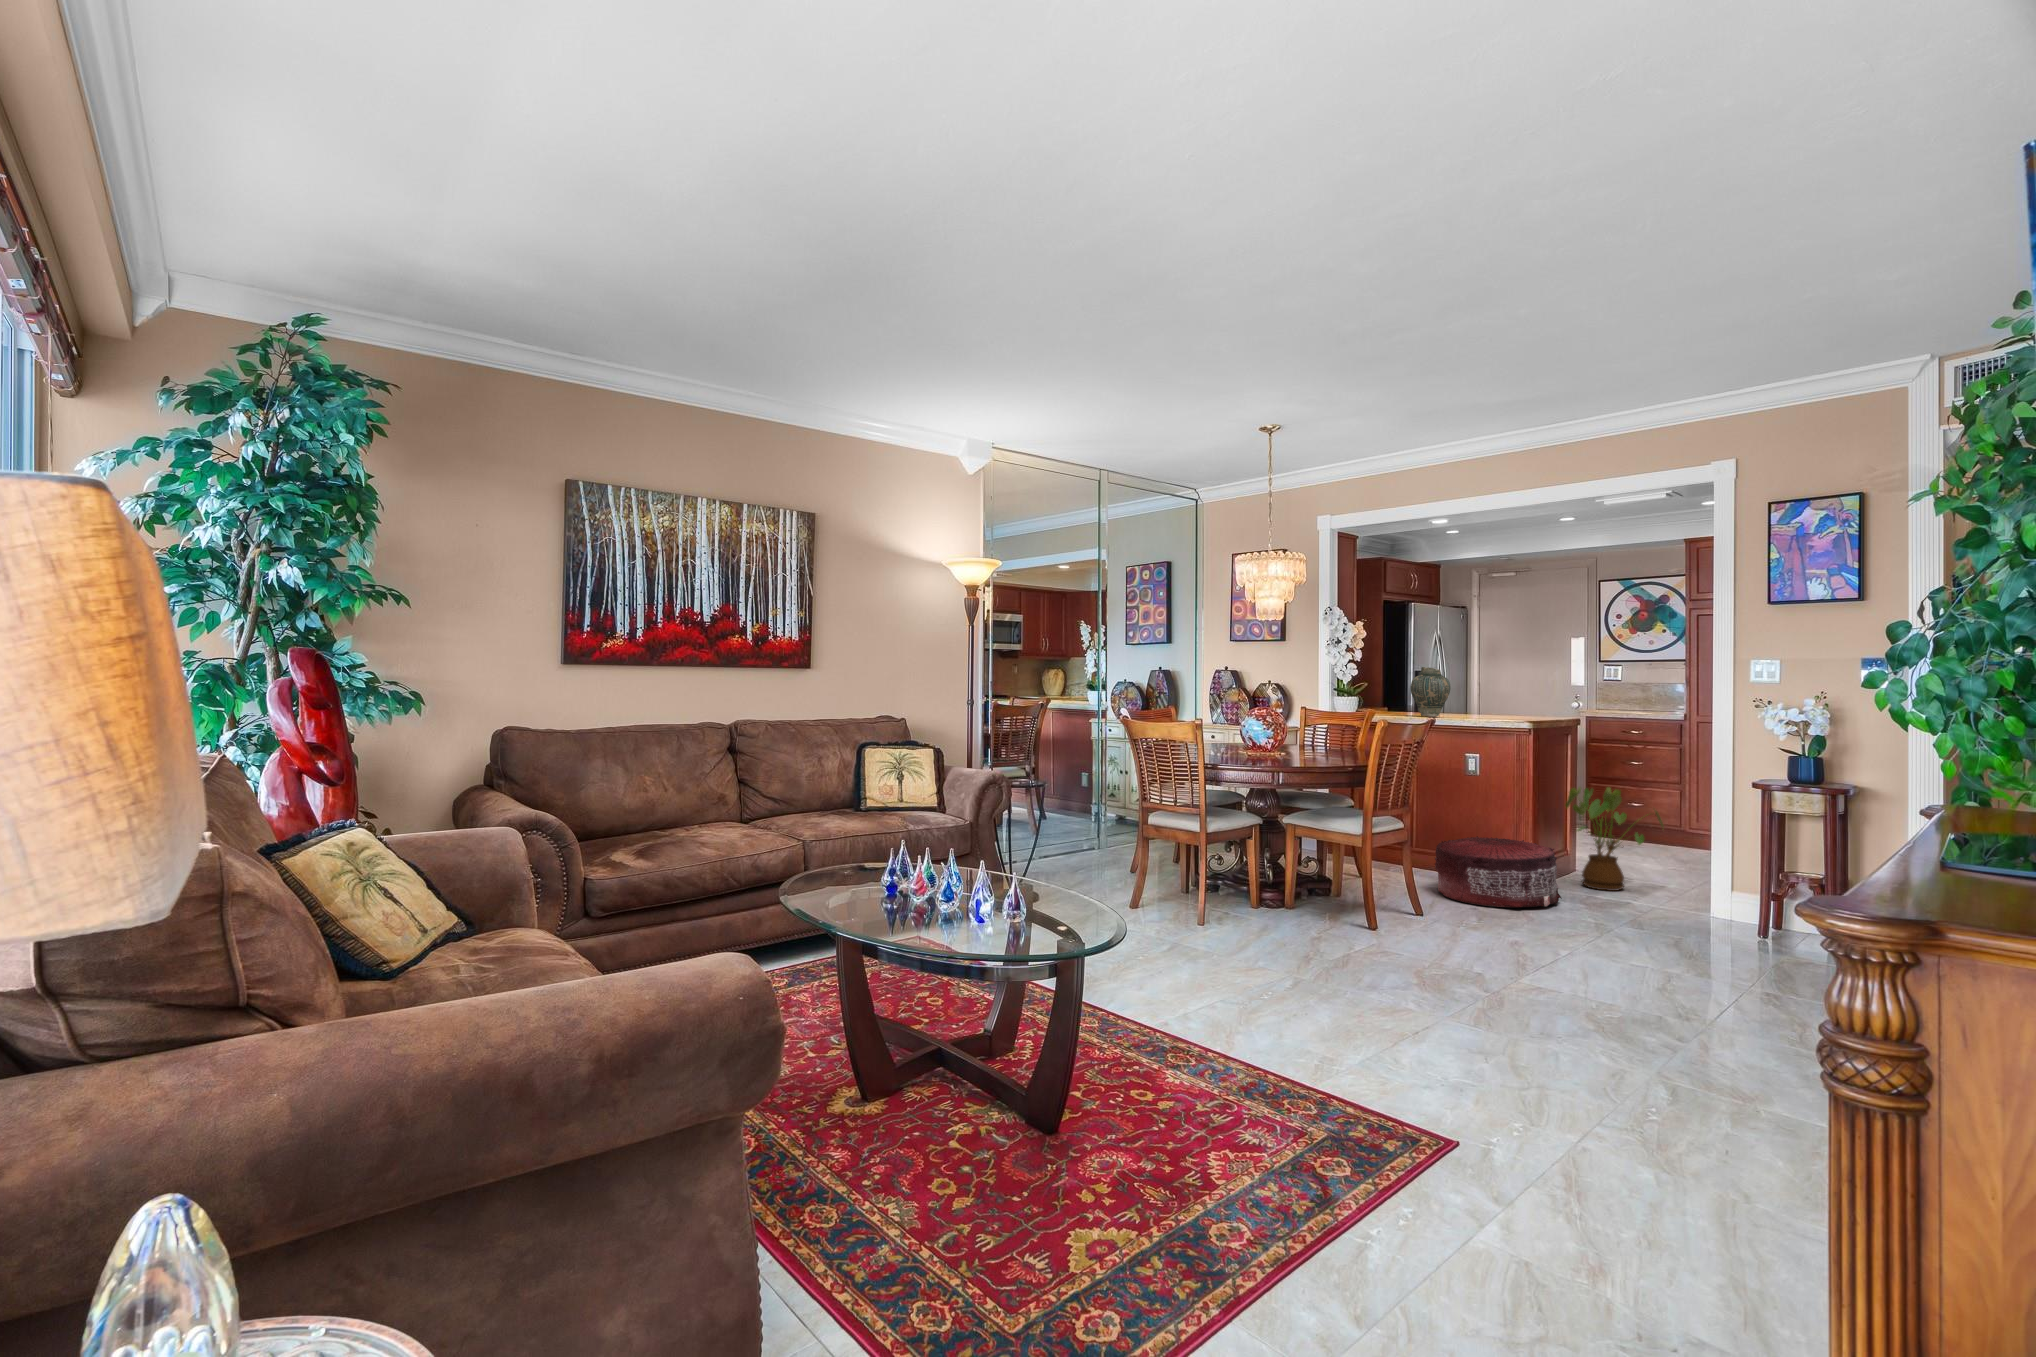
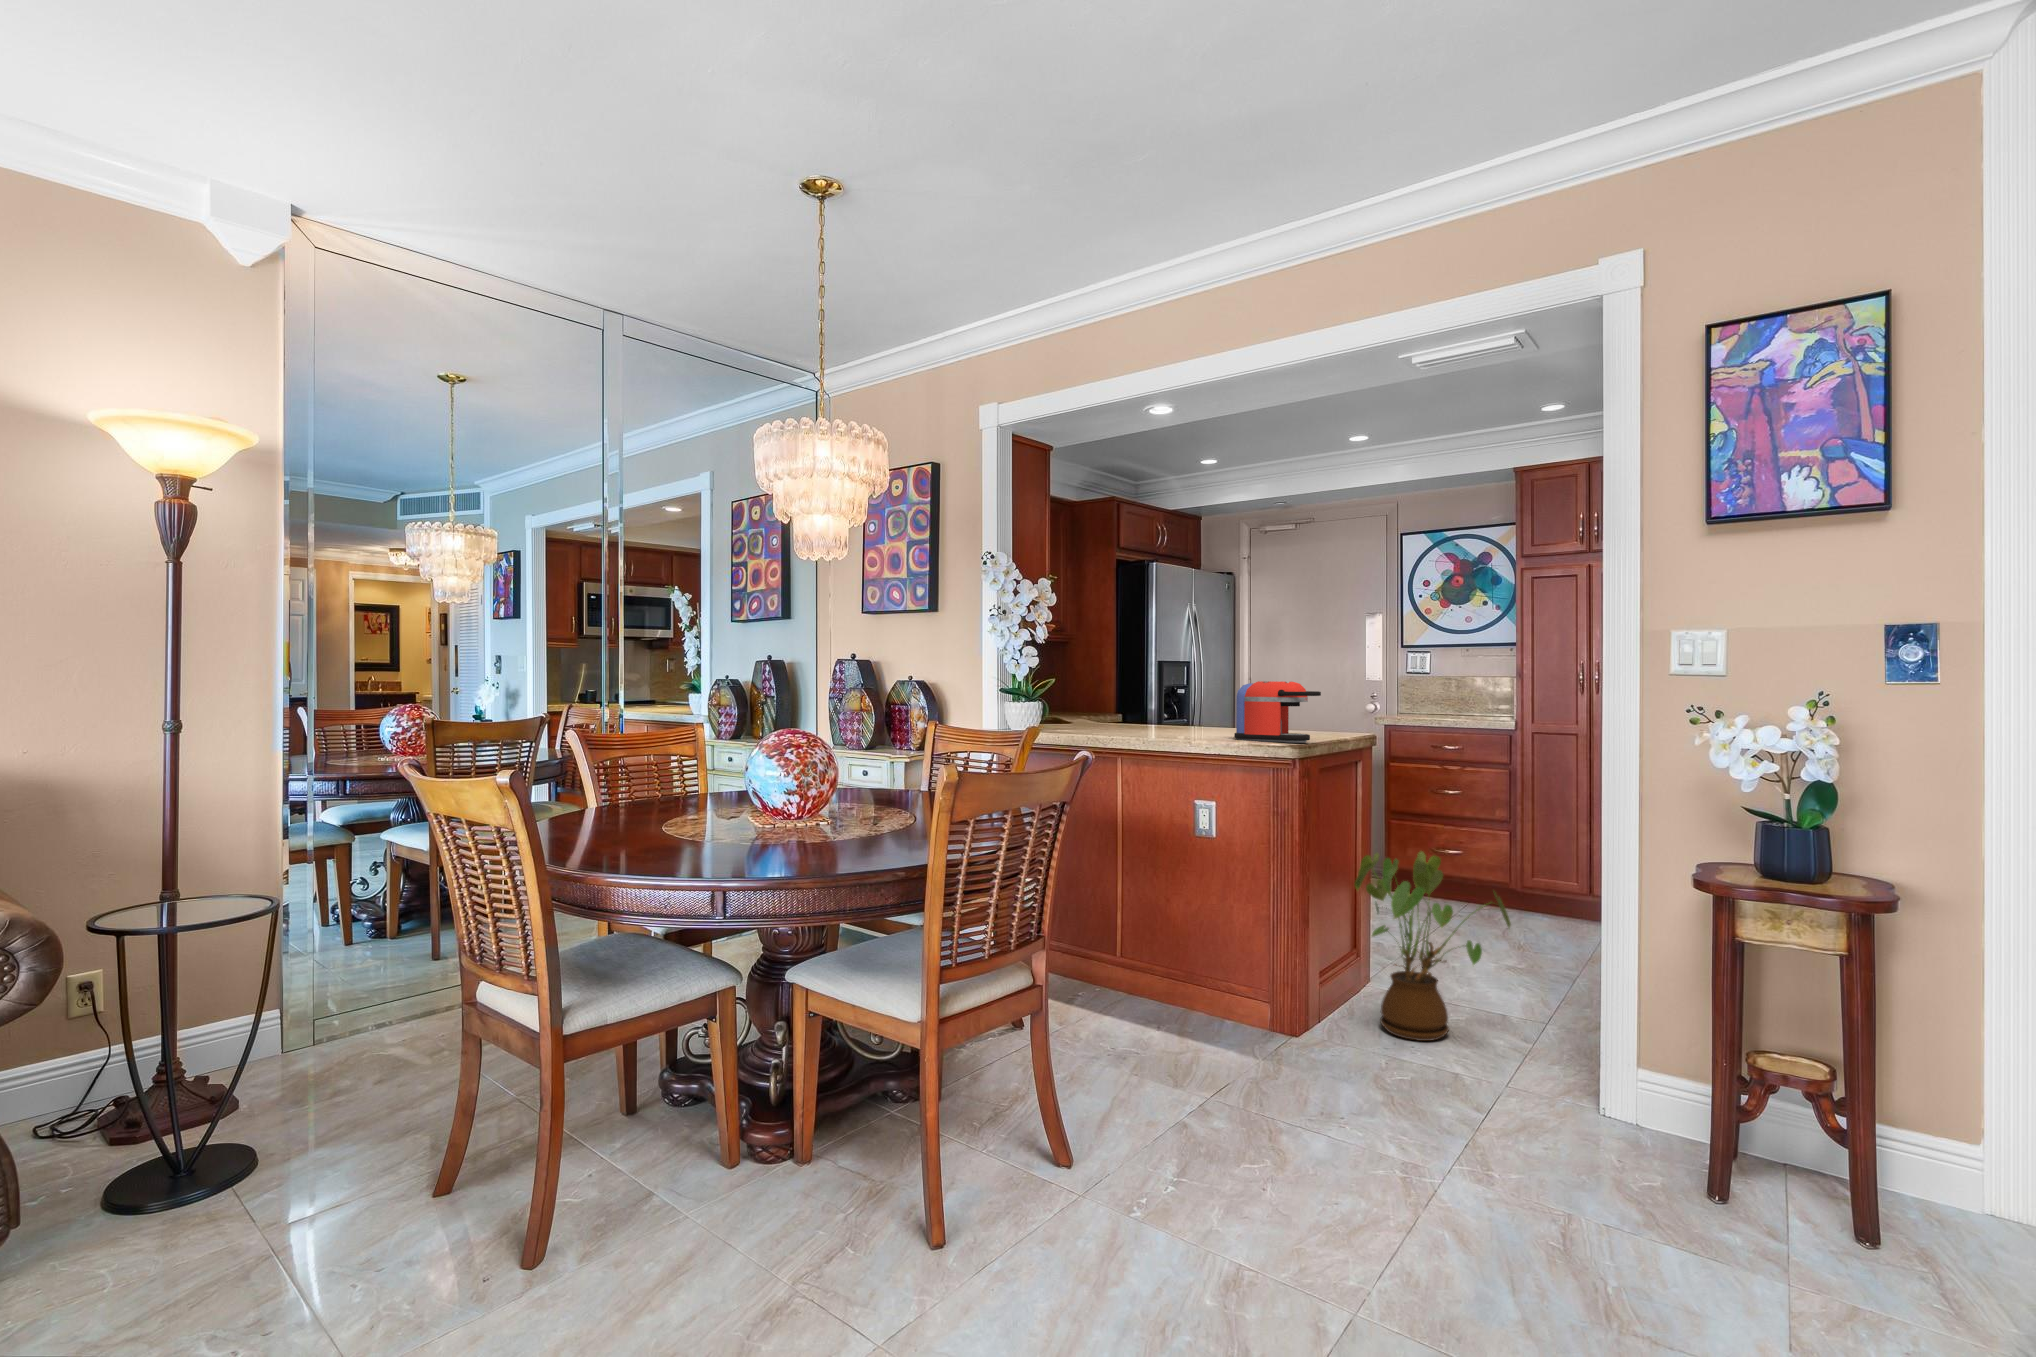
vase: present [1410,667,1451,717] -> none [1108,650,1172,736]
coffee maker: none [1489,686,1544,722] -> present [1234,681,1321,743]
pouf: present [1435,836,1562,907] -> none [1124,956,1346,1125]

